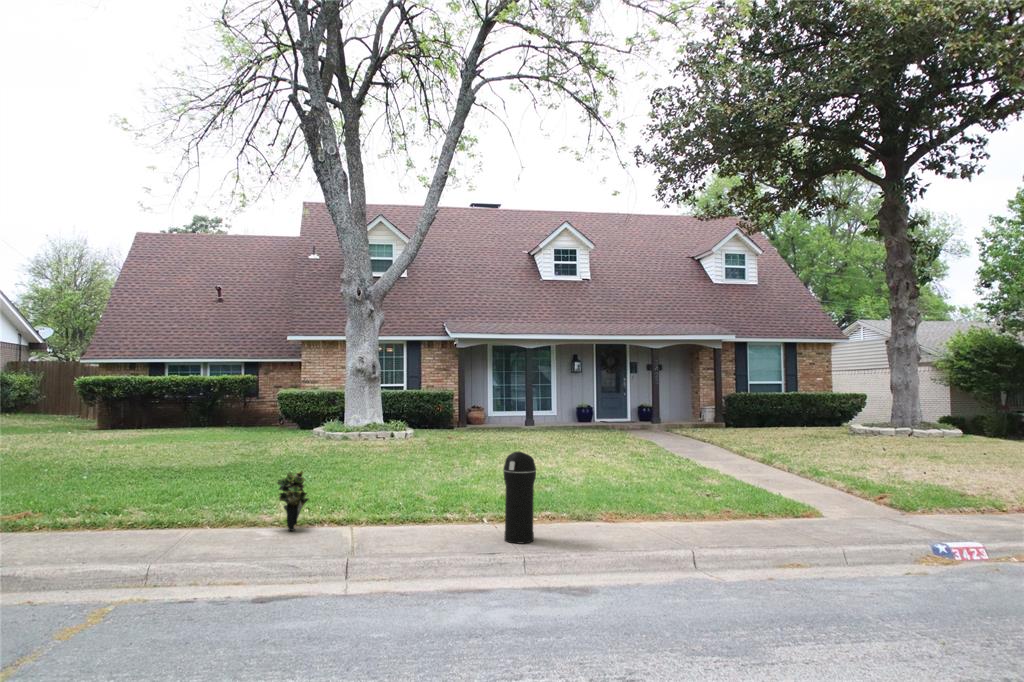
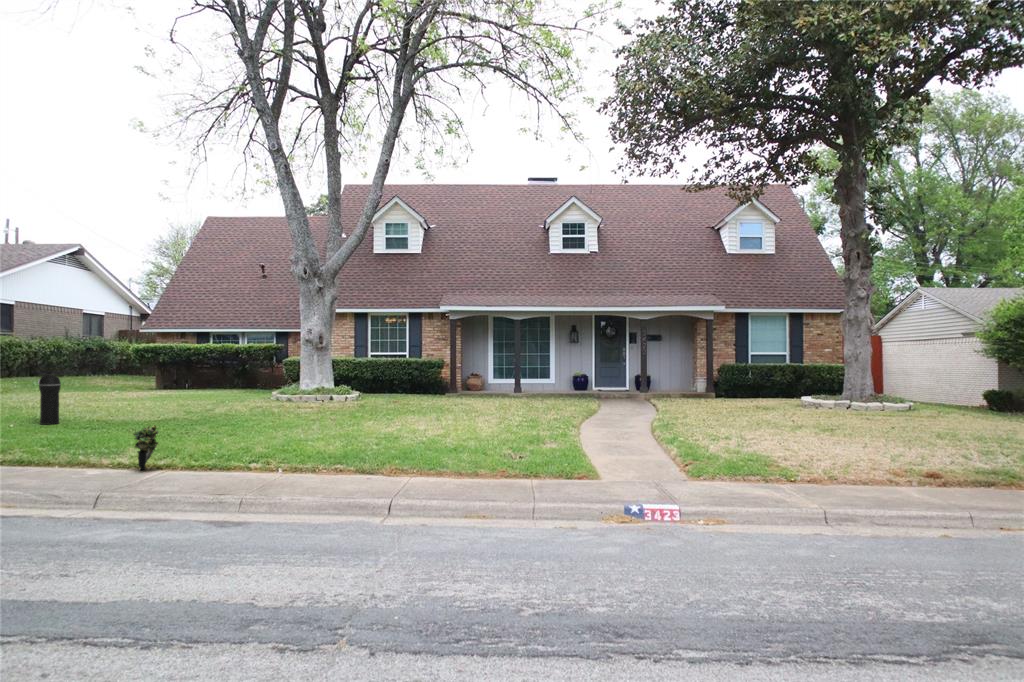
trash can: present [503,452,536,543] -> present [38,374,61,425]

